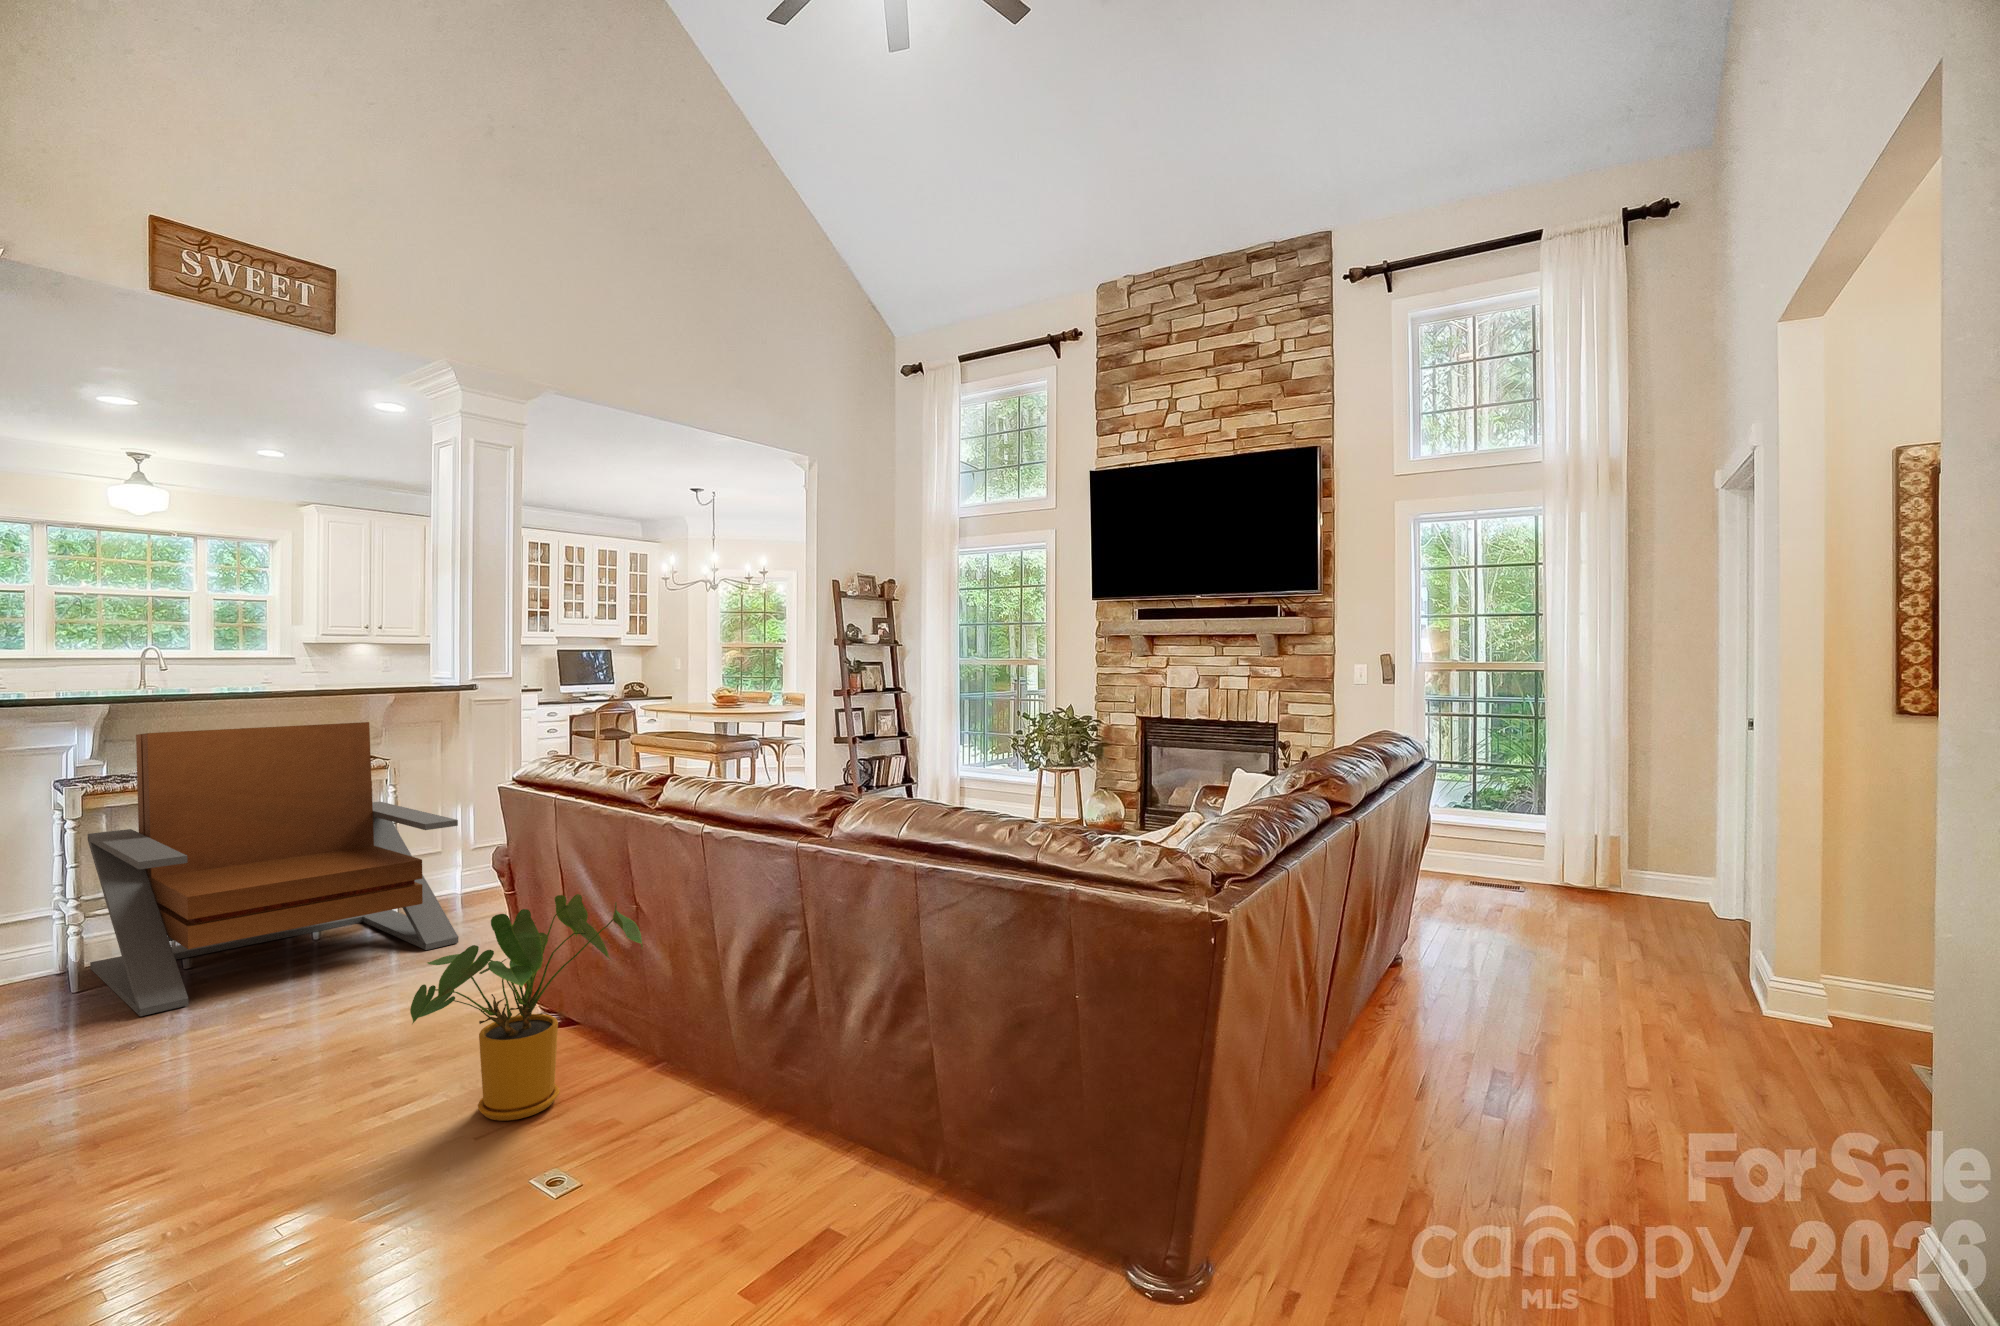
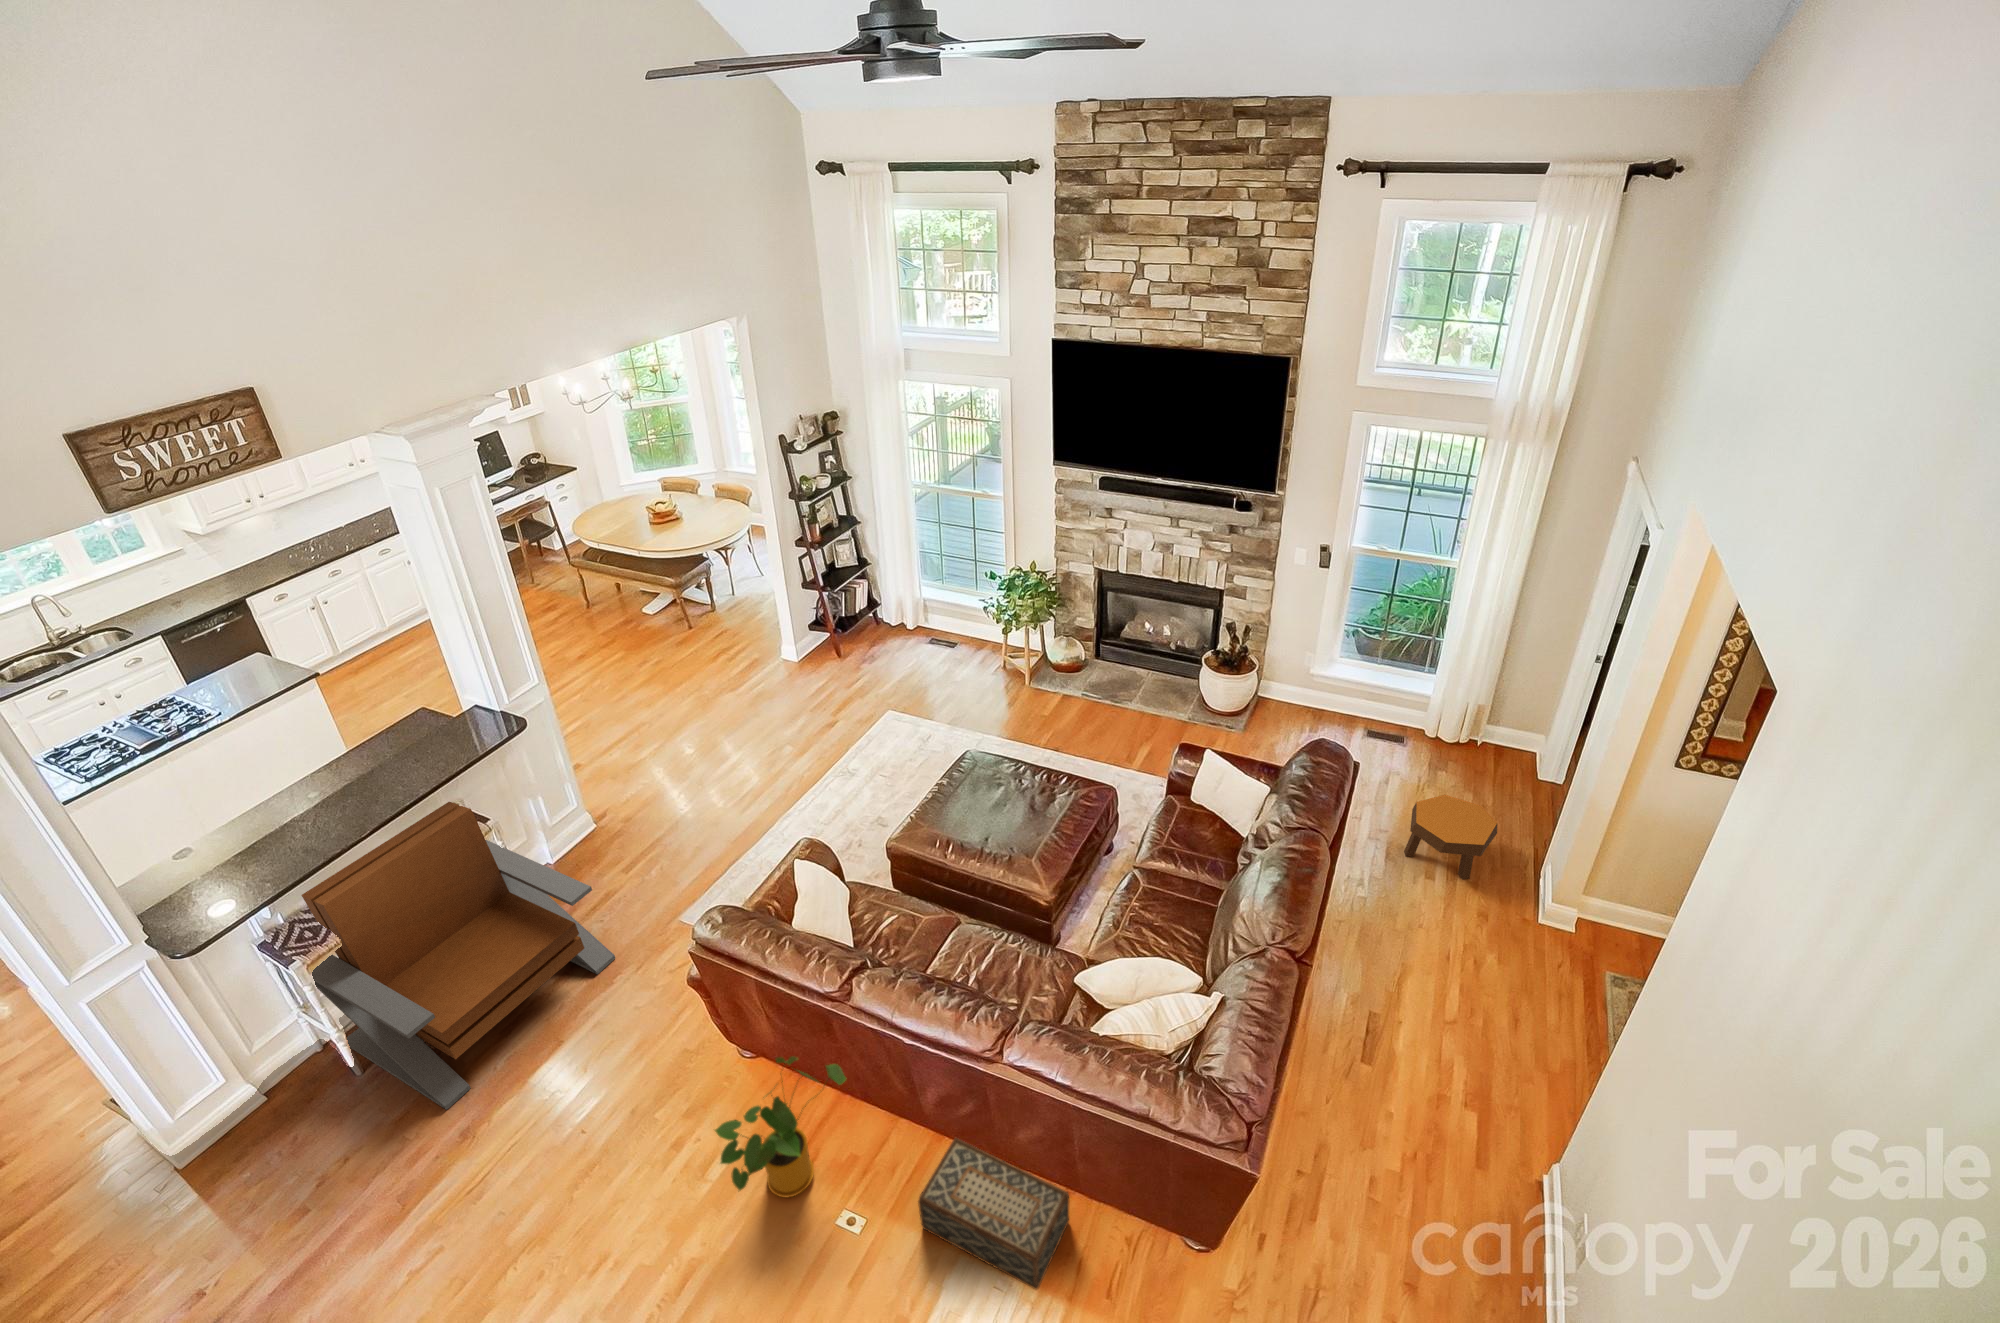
footstool: none [1526,875,1657,970] -> present [1404,795,1497,879]
woven basket: none [675,1043,920,1251] -> present [918,1138,1069,1289]

